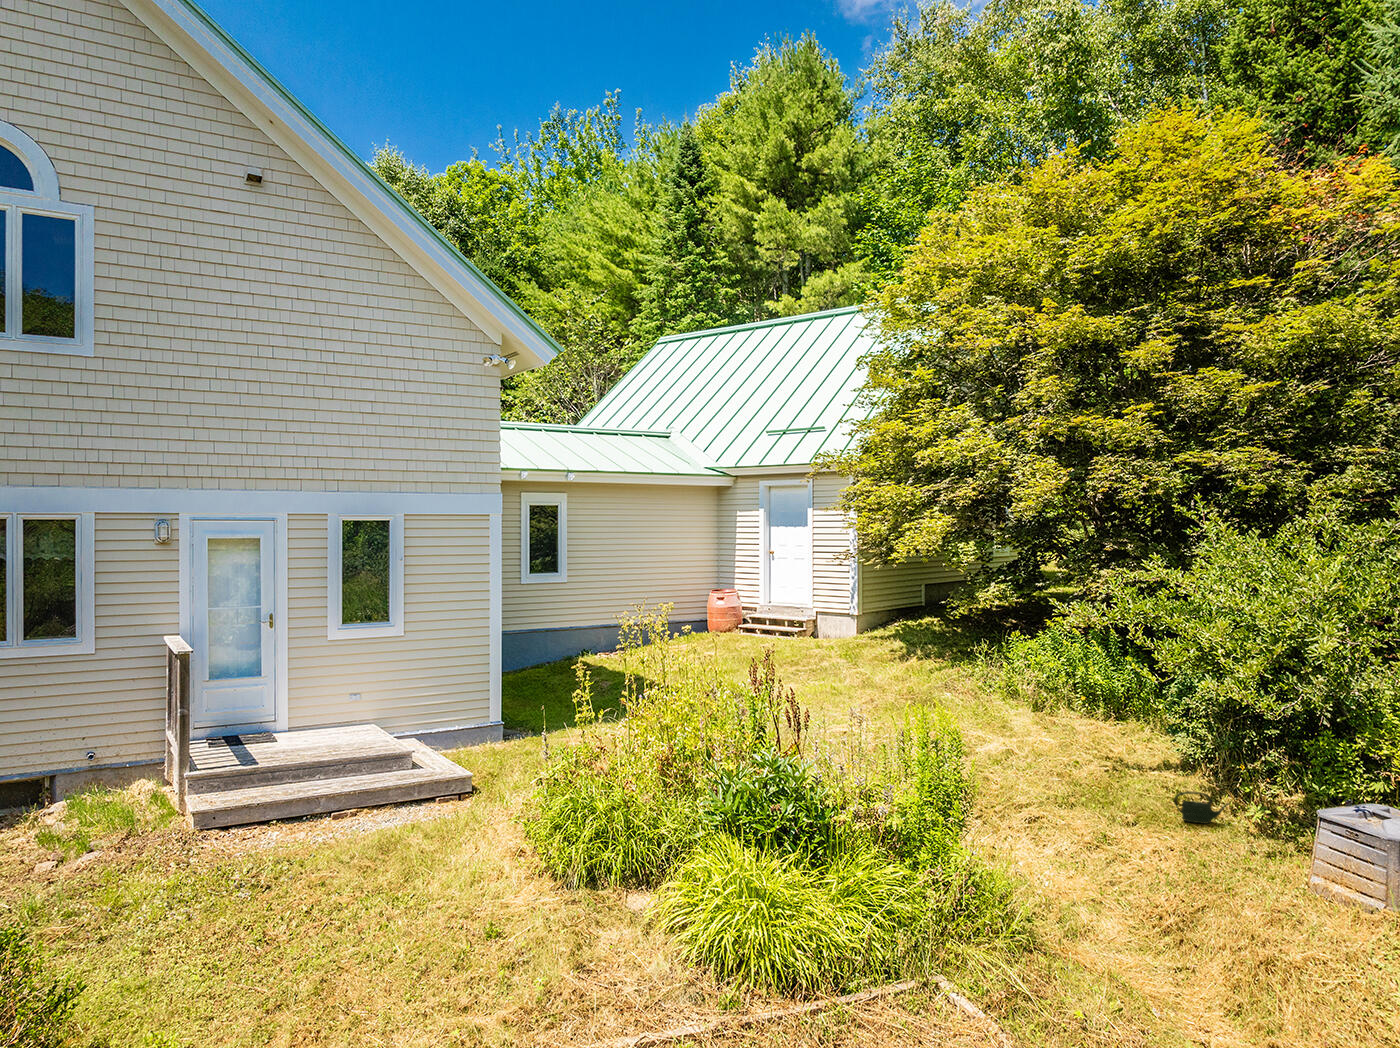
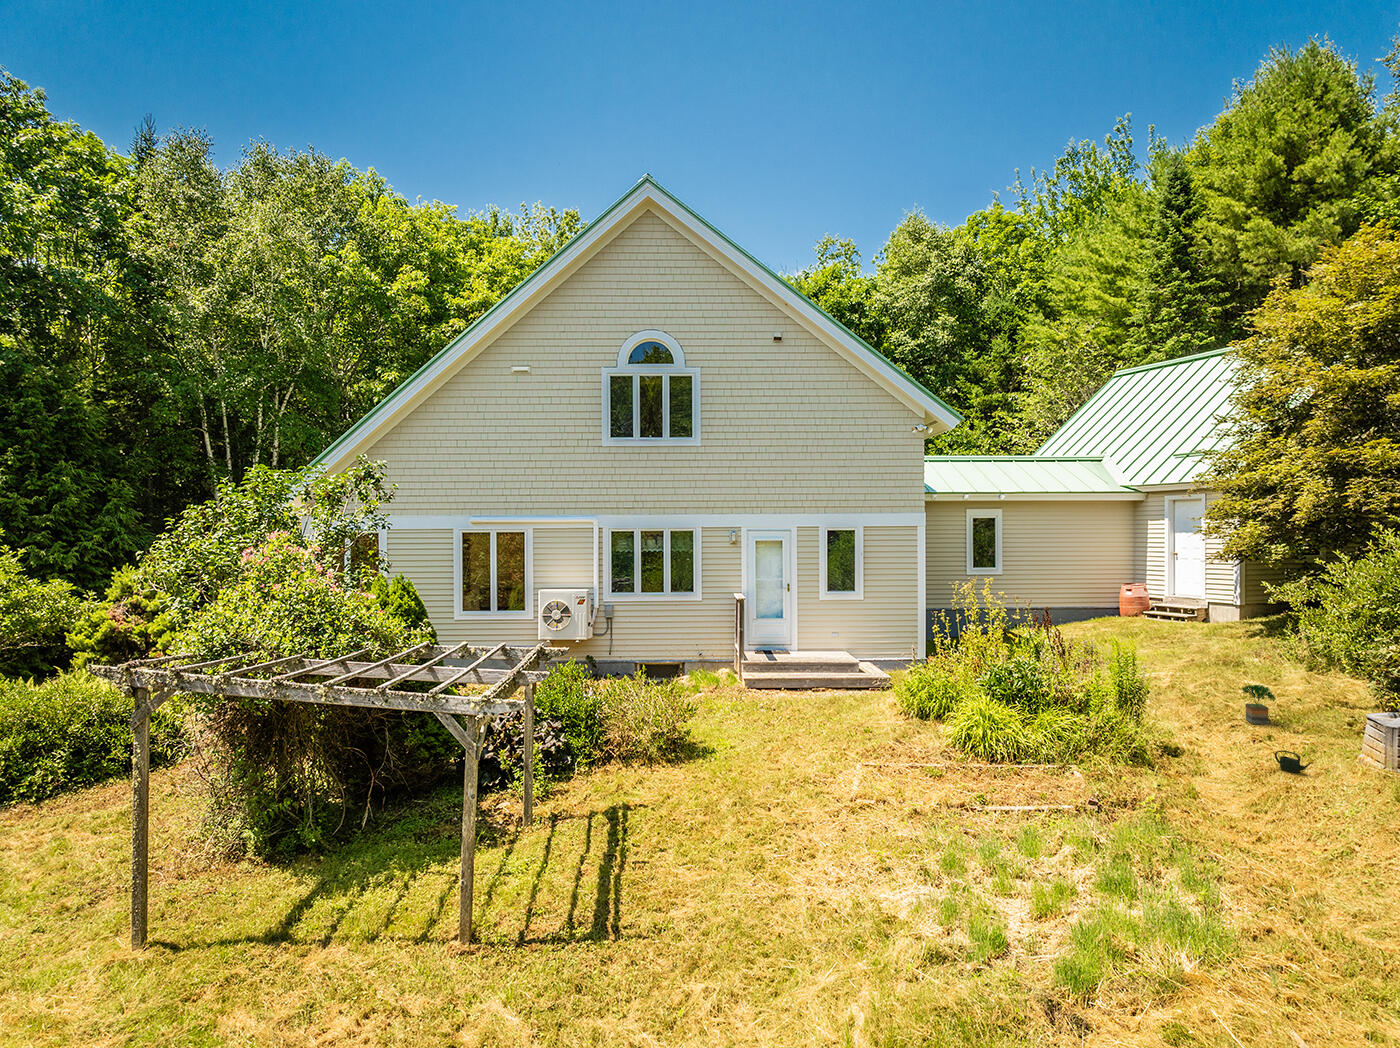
potted tree: none [1029,697,1076,756] -> present [1242,685,1275,724]

